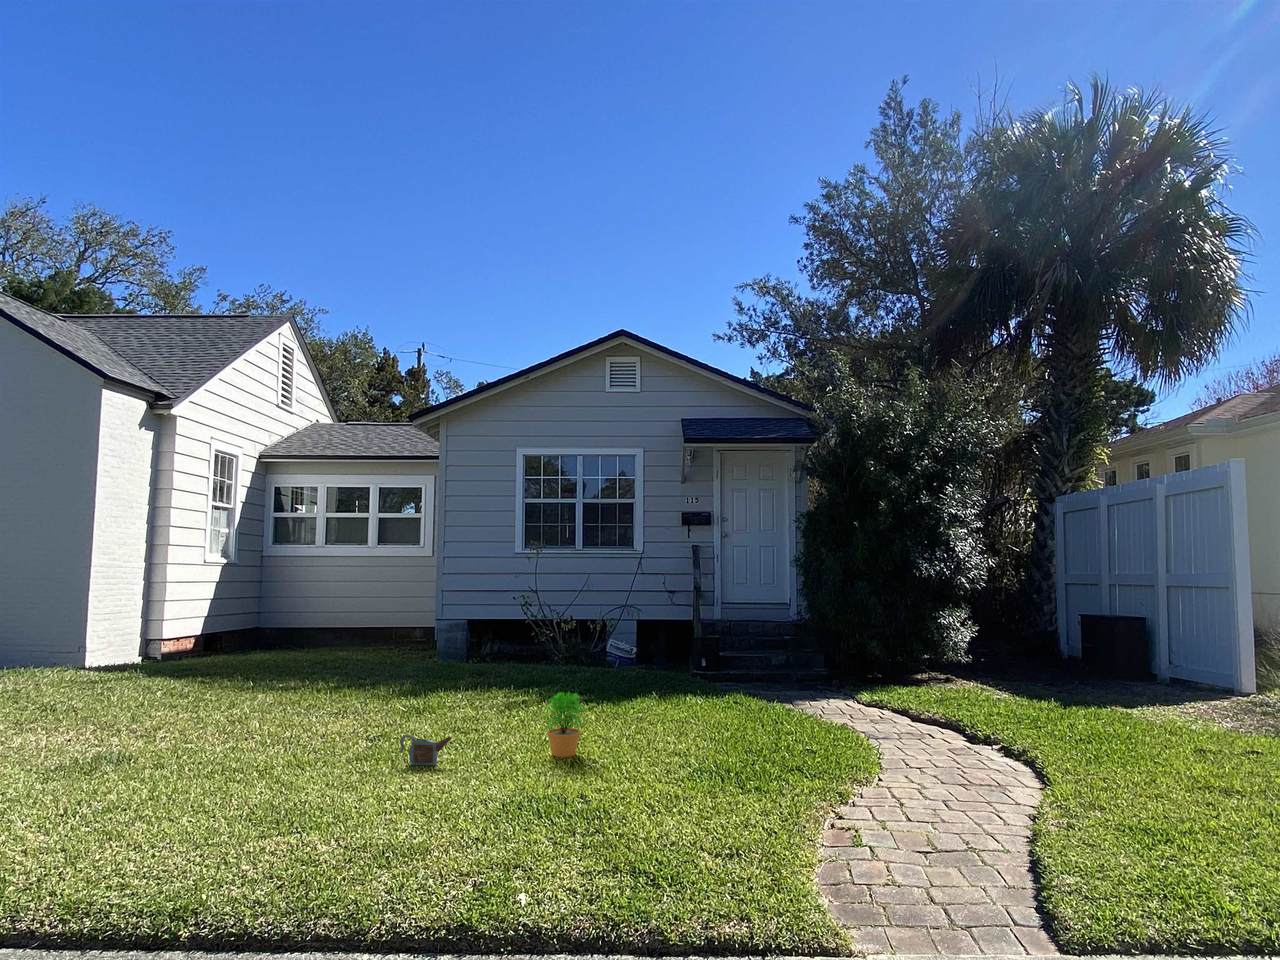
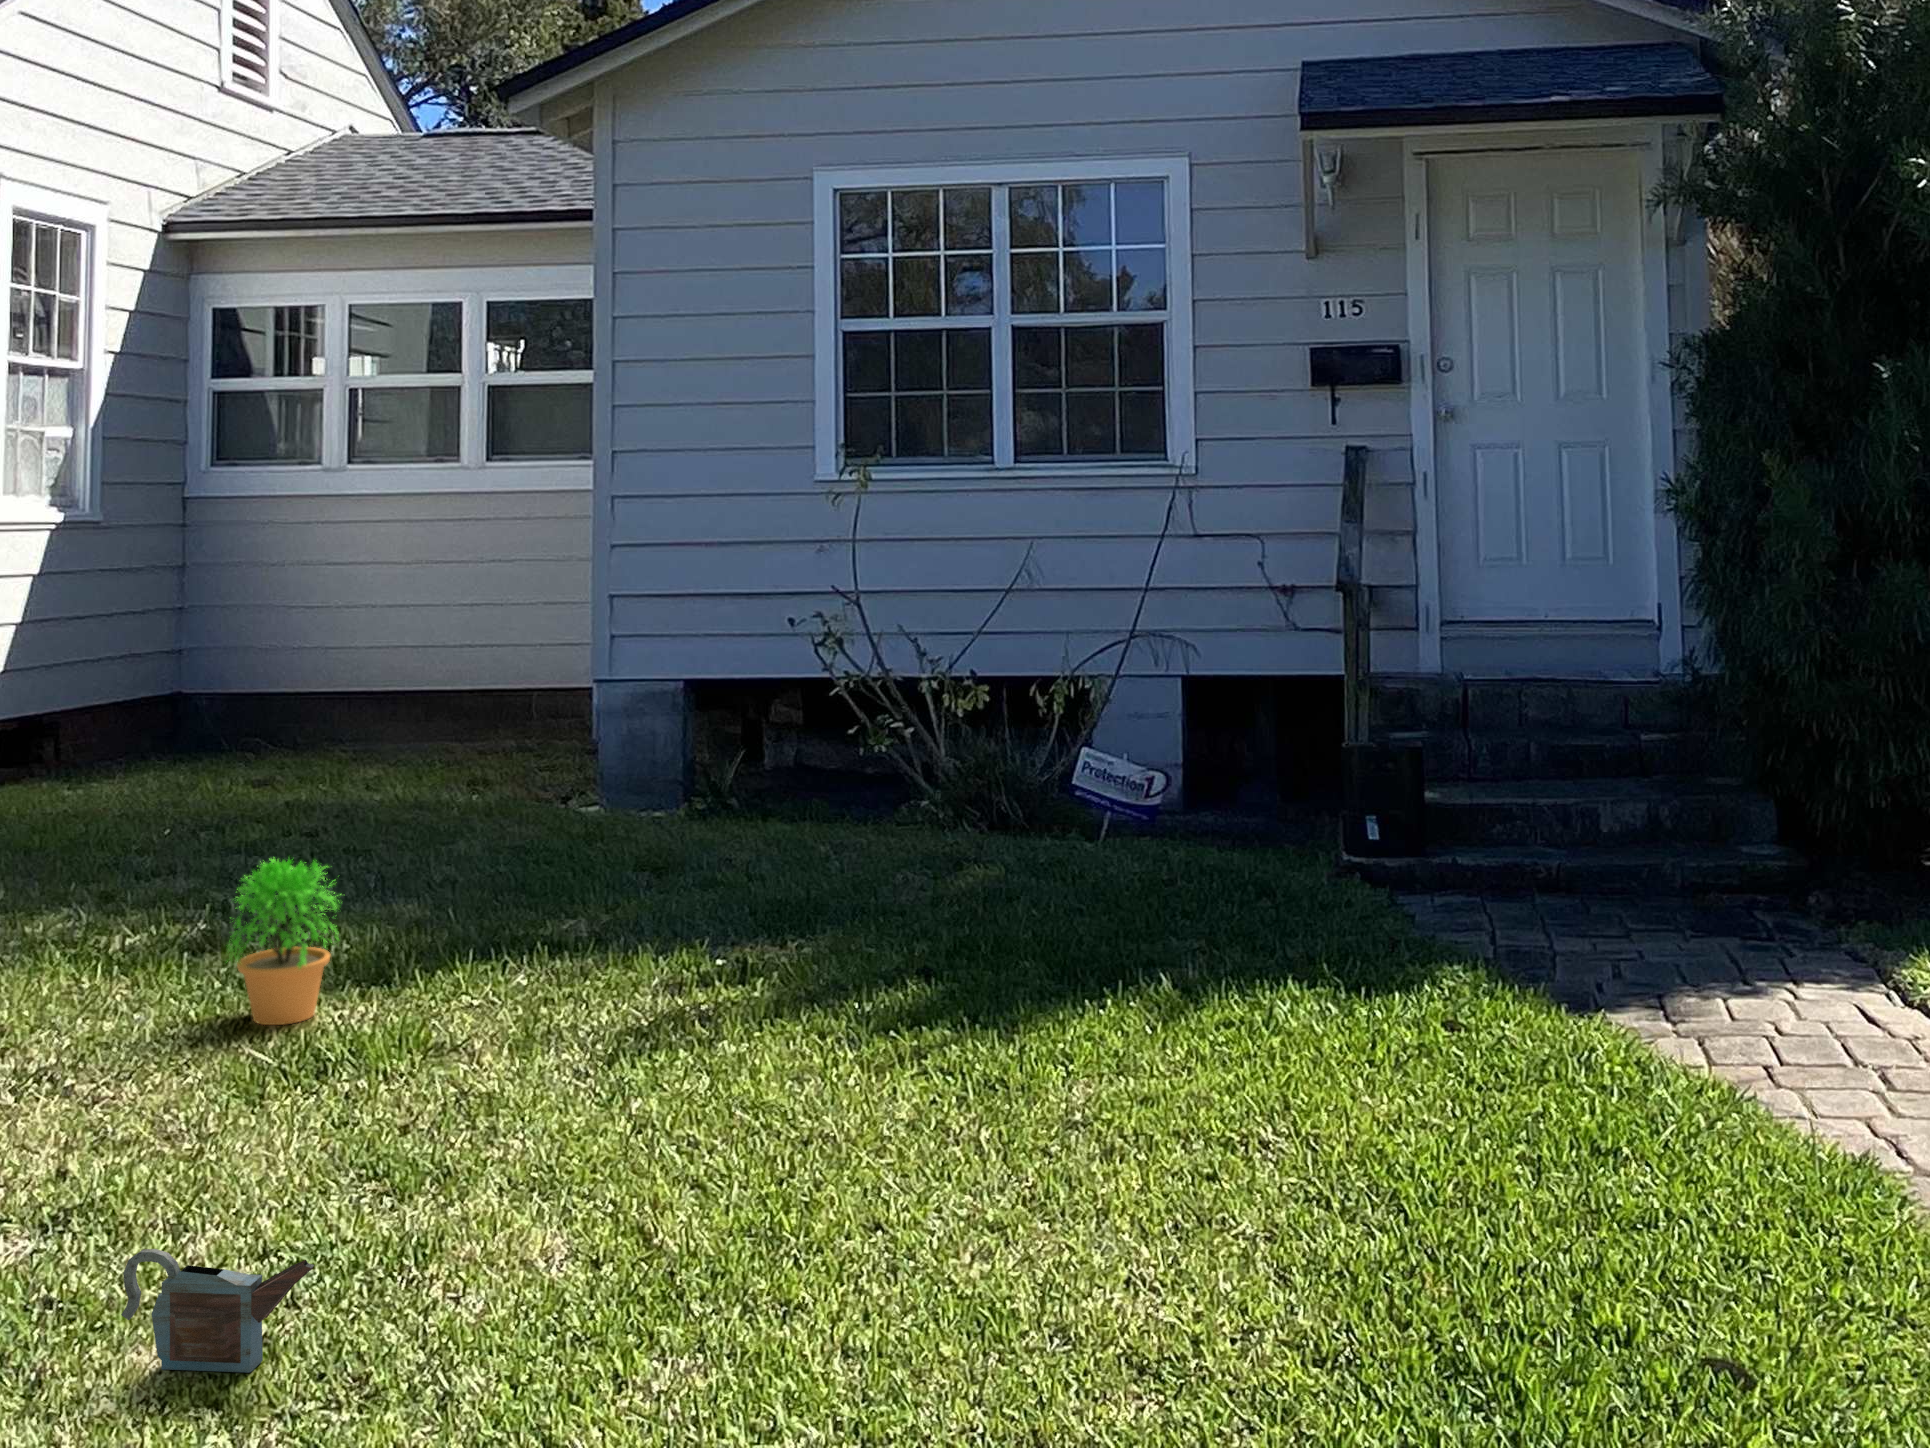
potted plant: present [543,692,585,757] -> present [227,859,341,1025]

